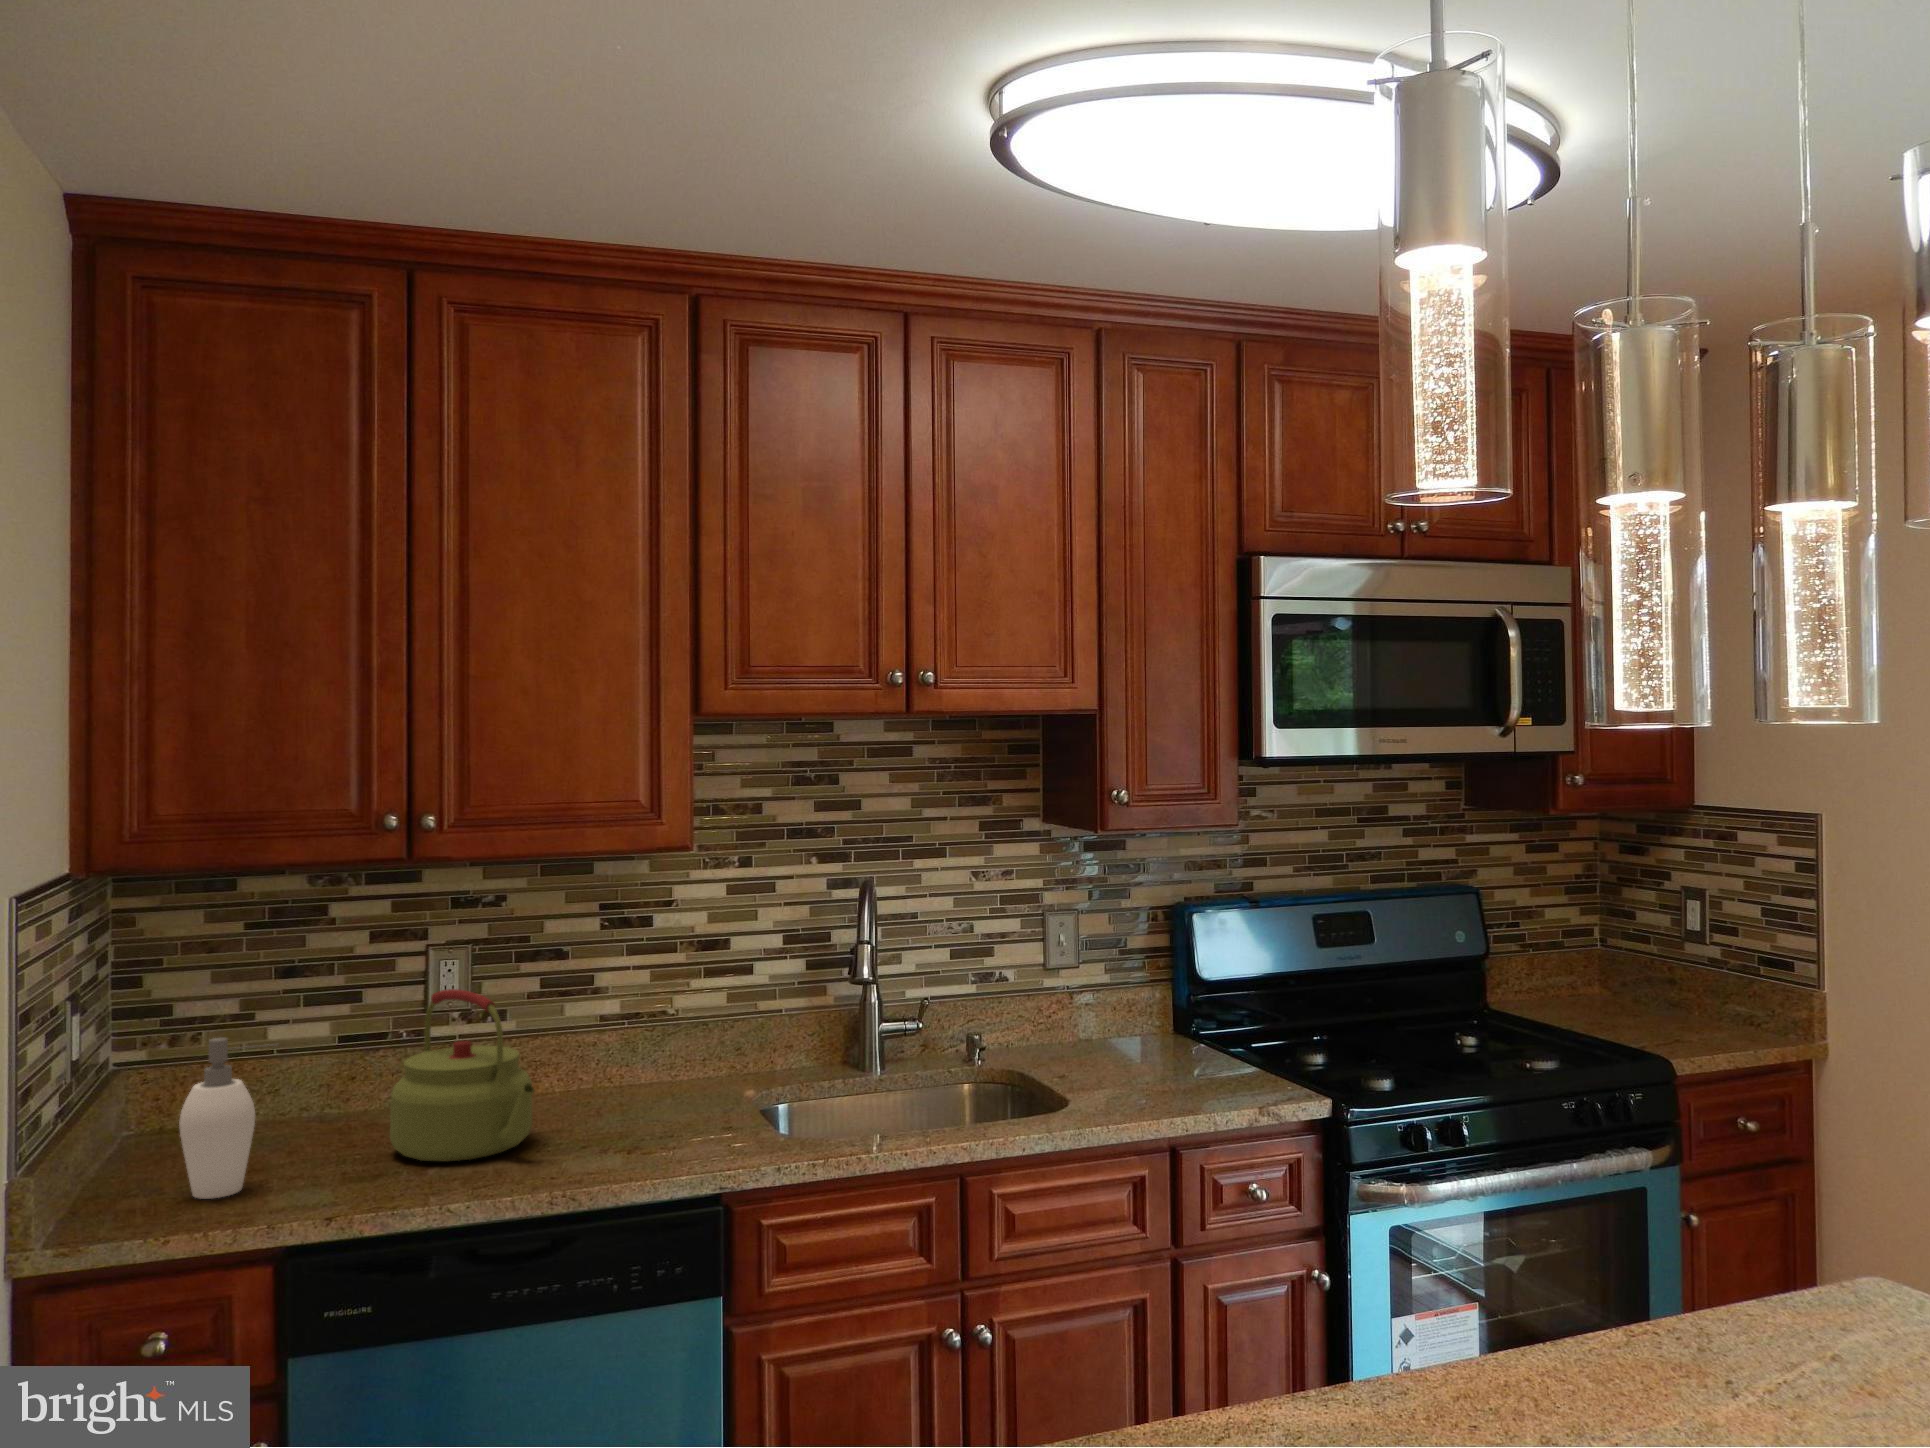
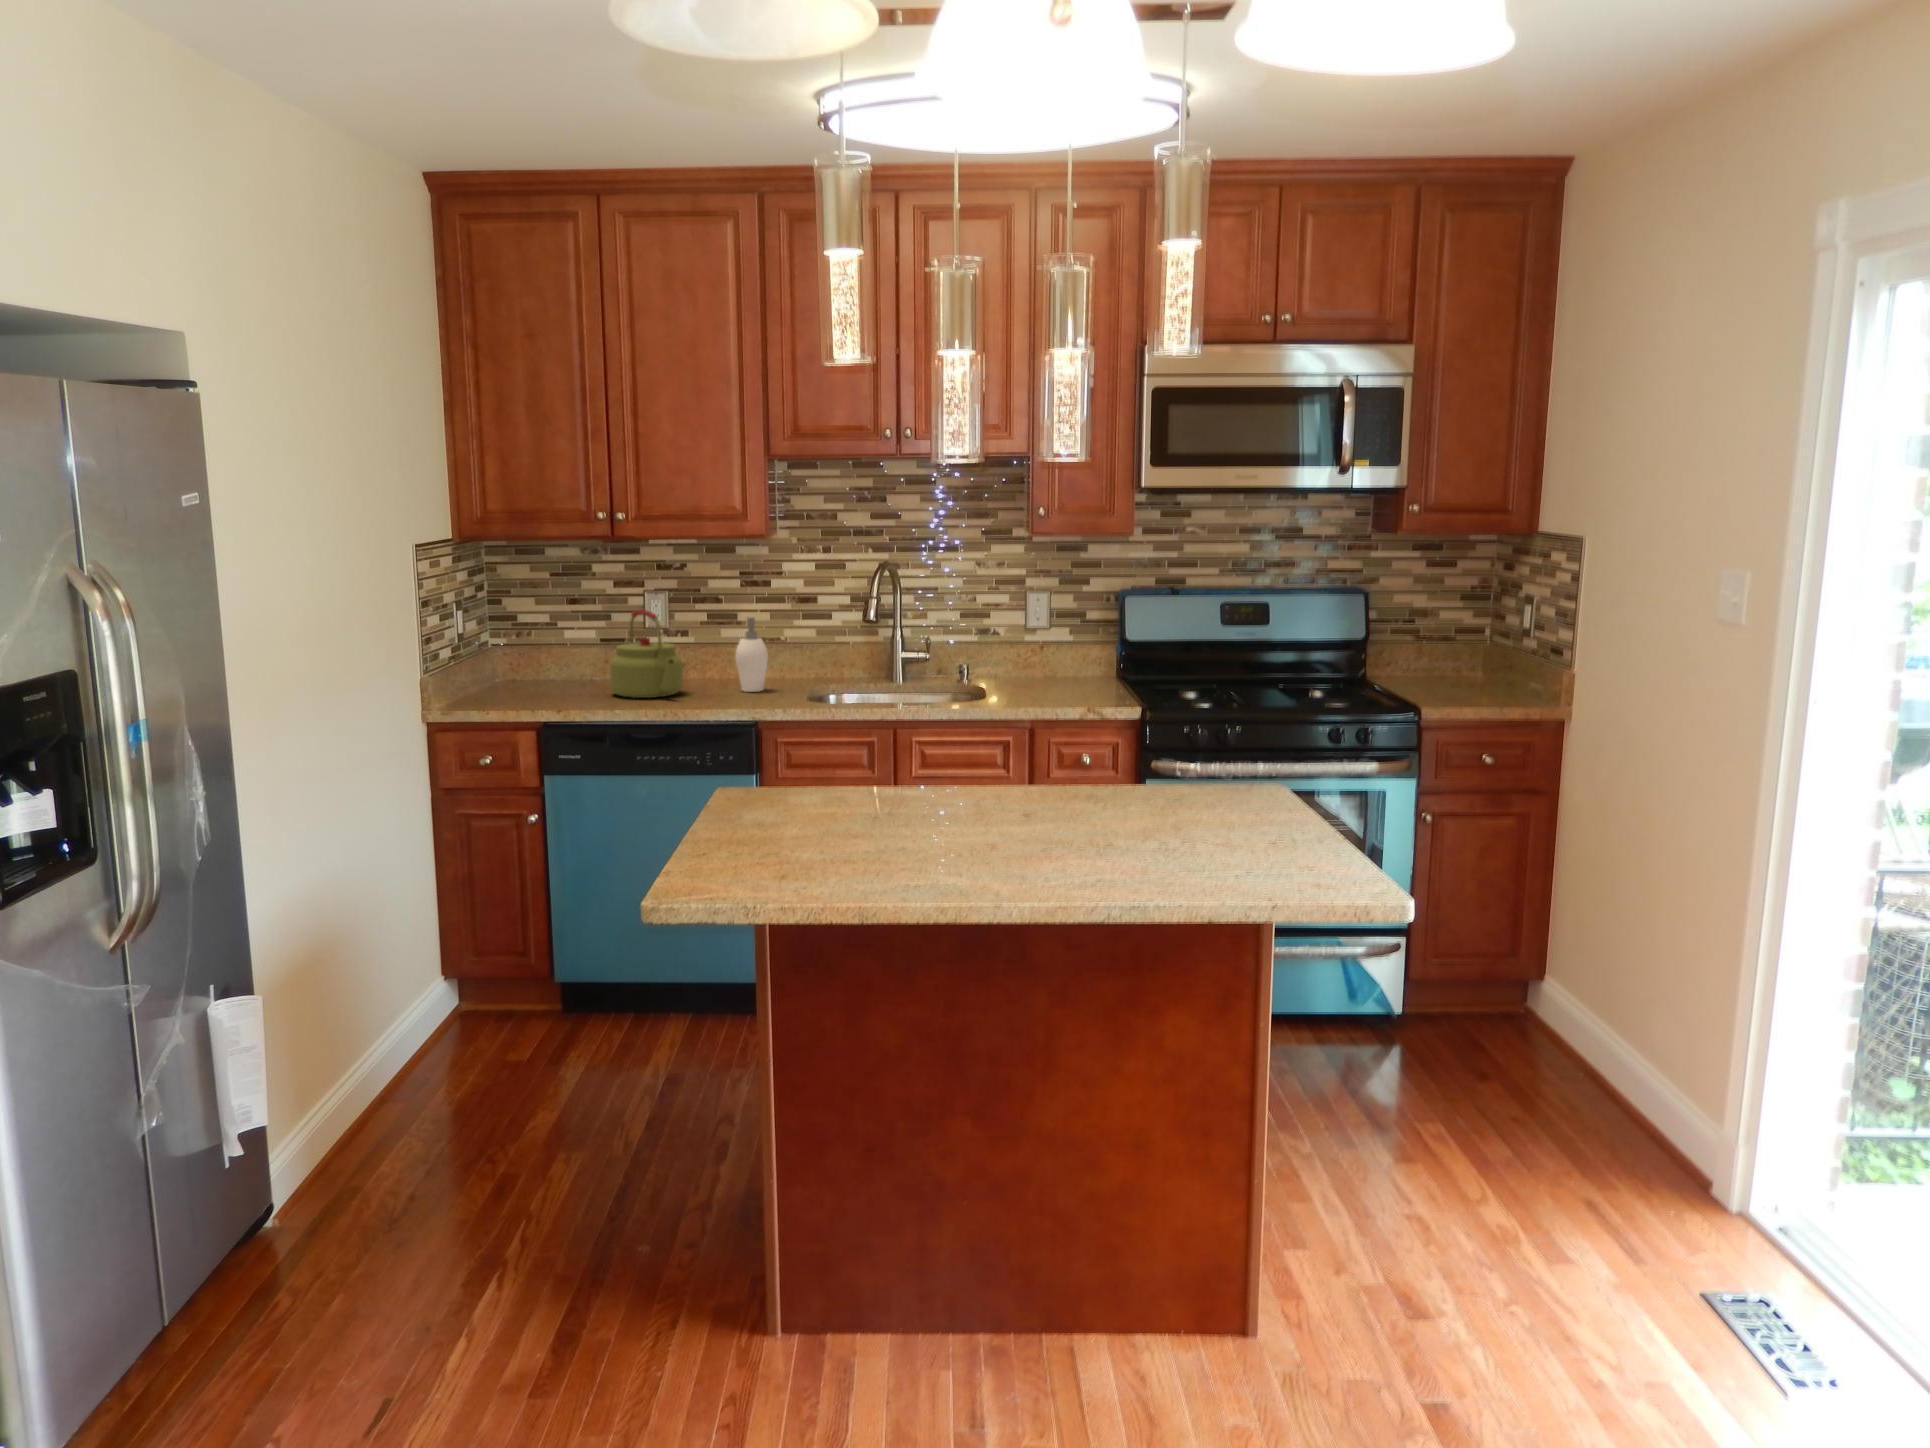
soap dispenser: present [179,1038,278,1199] -> present [735,617,768,692]

